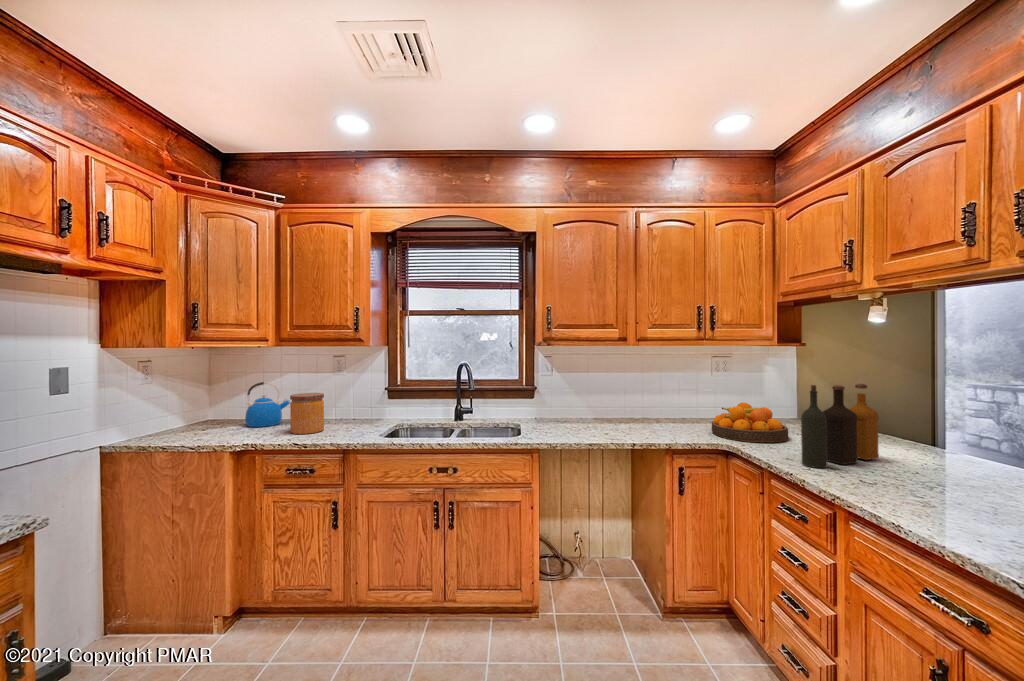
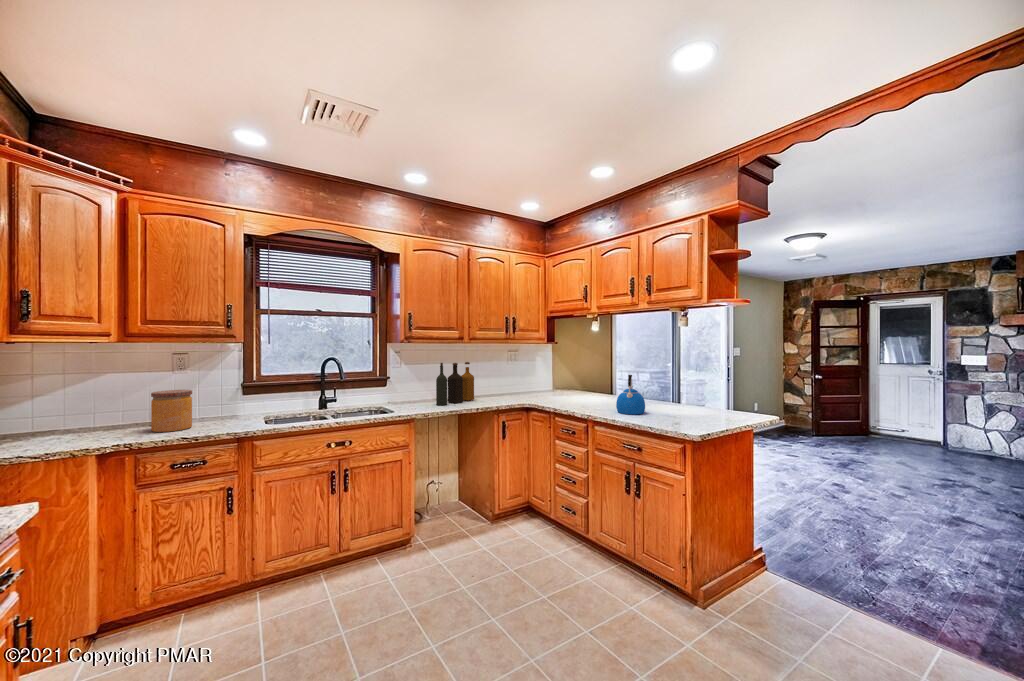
kettle: present [245,382,290,427] -> present [616,375,645,415]
bottle: present [801,384,879,468] -> present [436,362,474,406]
fruit bowl: present [712,403,788,442] -> none [514,379,556,401]

